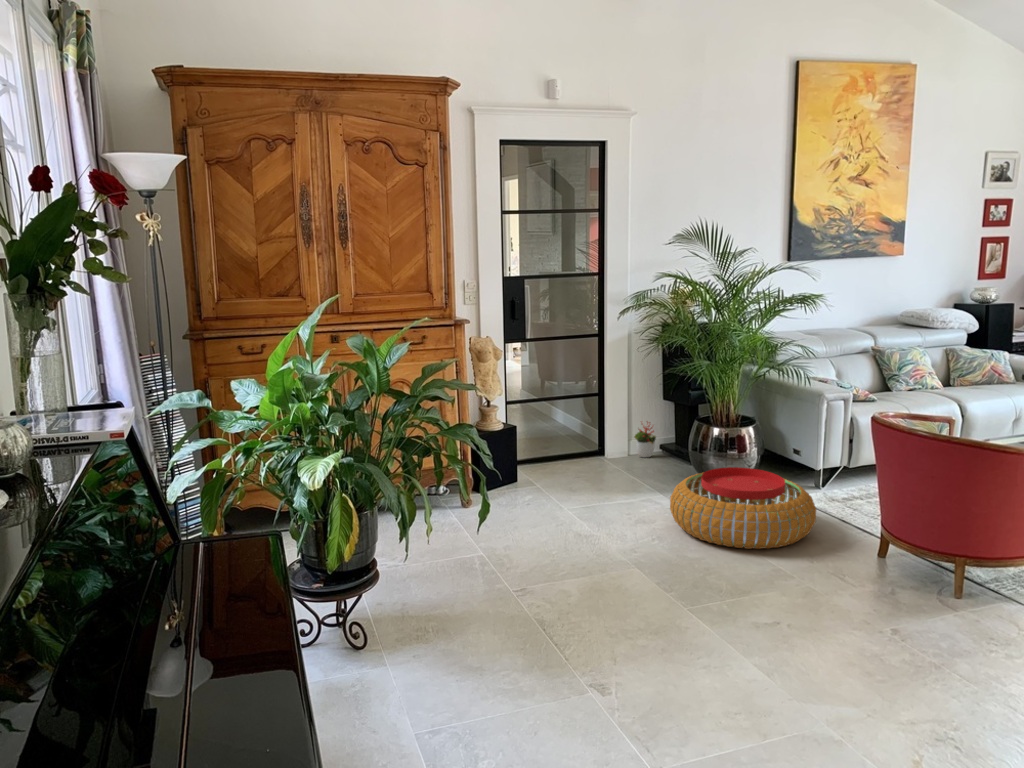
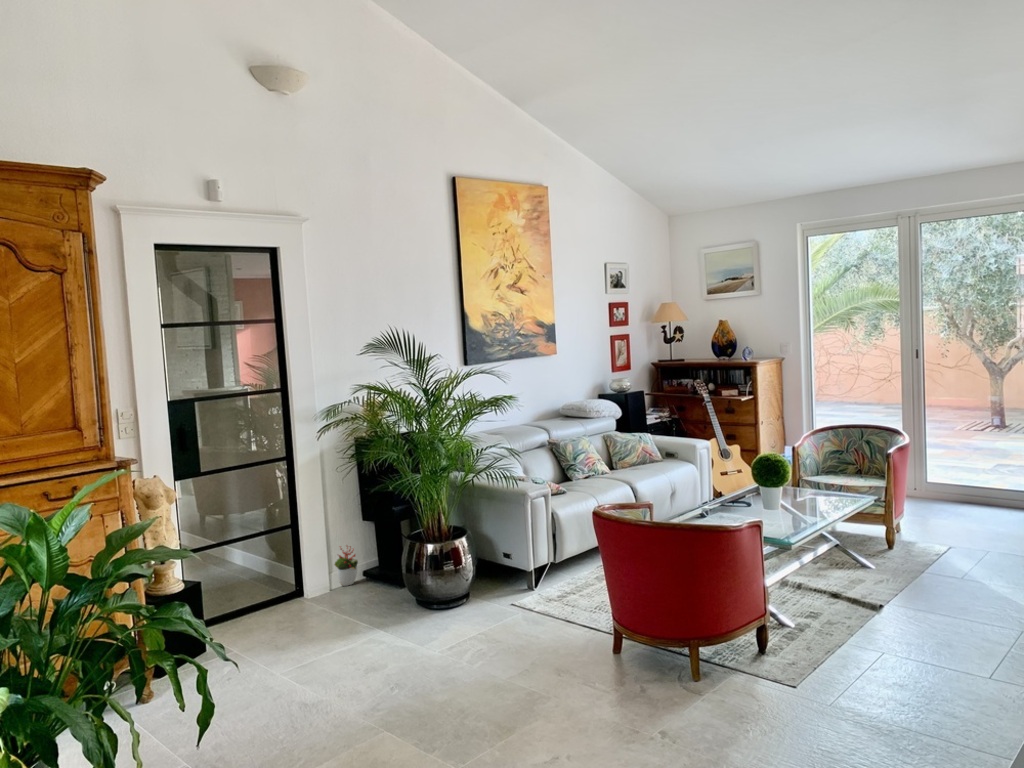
pouf: present [670,467,817,549] -> none [402,583,553,678]

